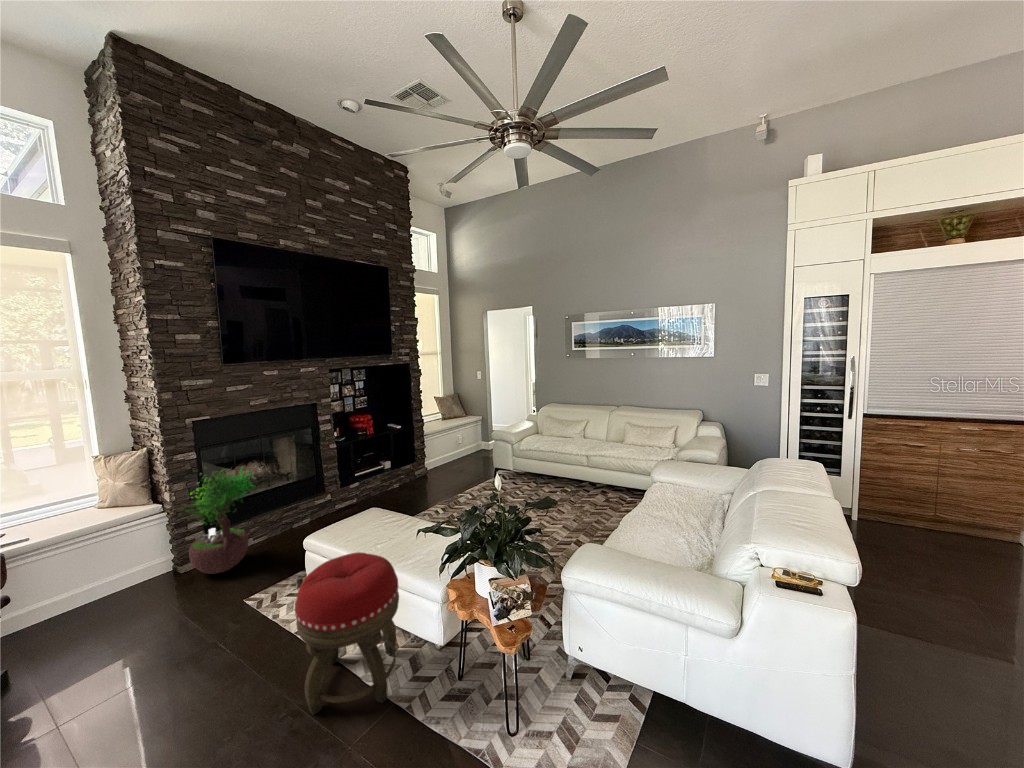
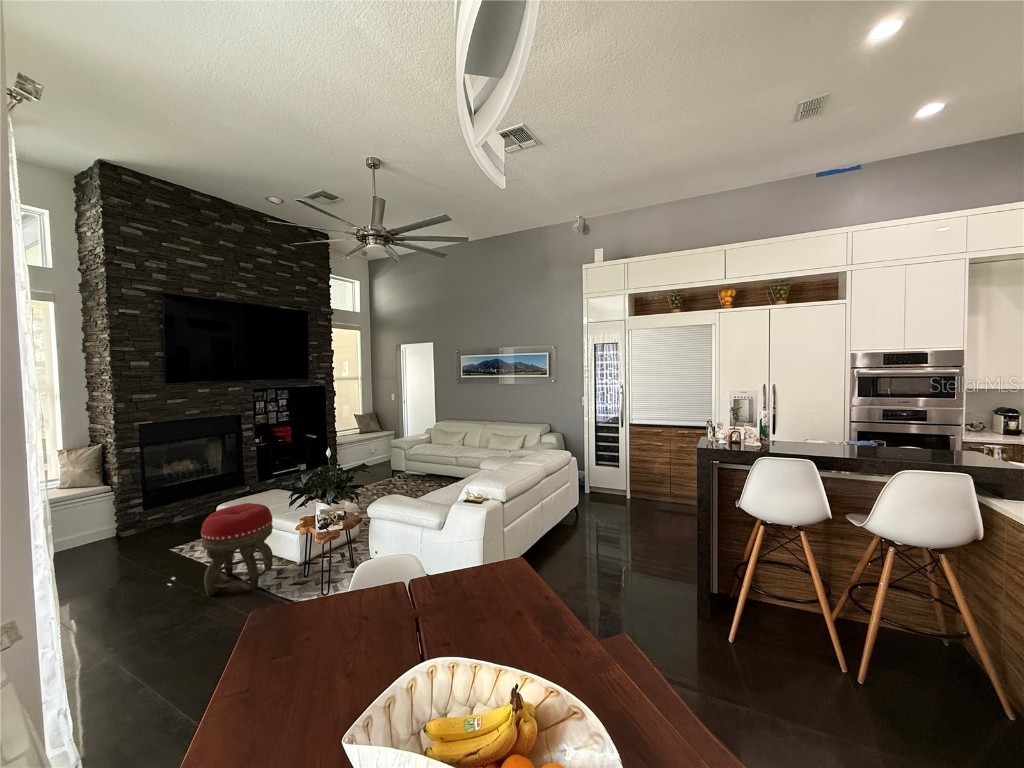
potted tree: present [179,467,253,574] -> none [125,456,187,536]

